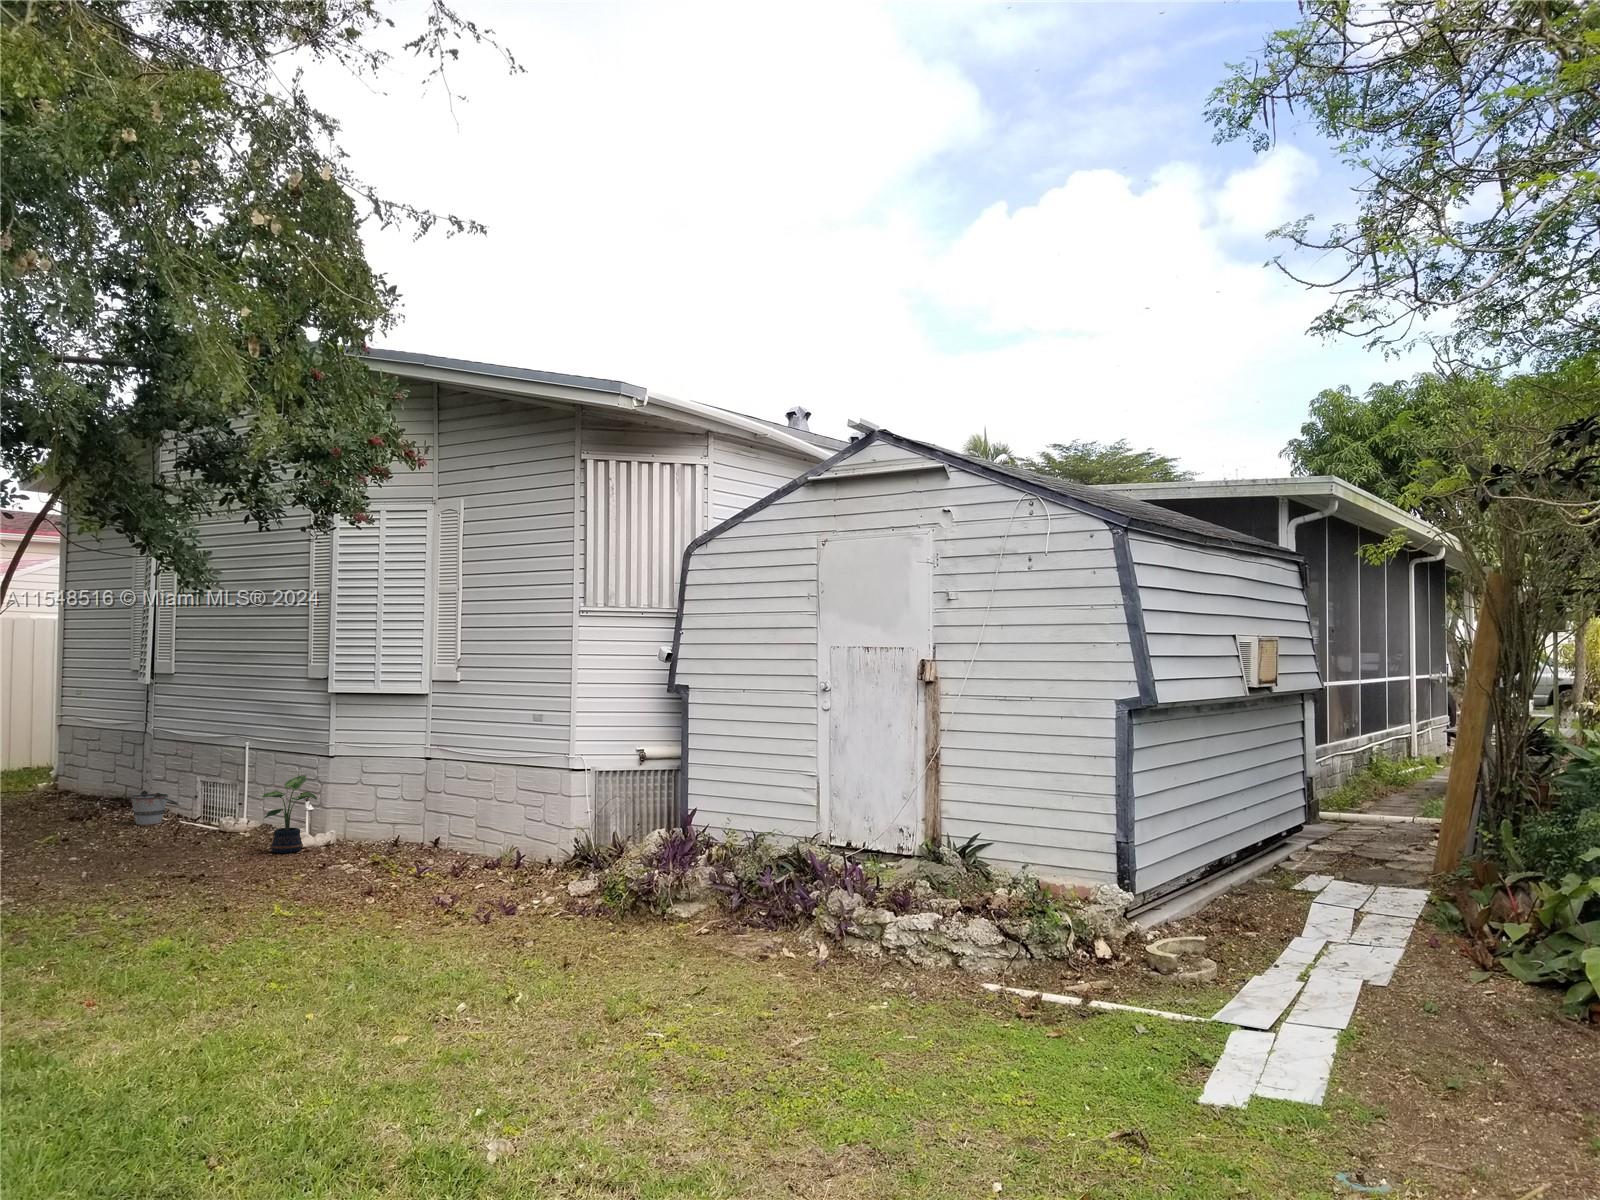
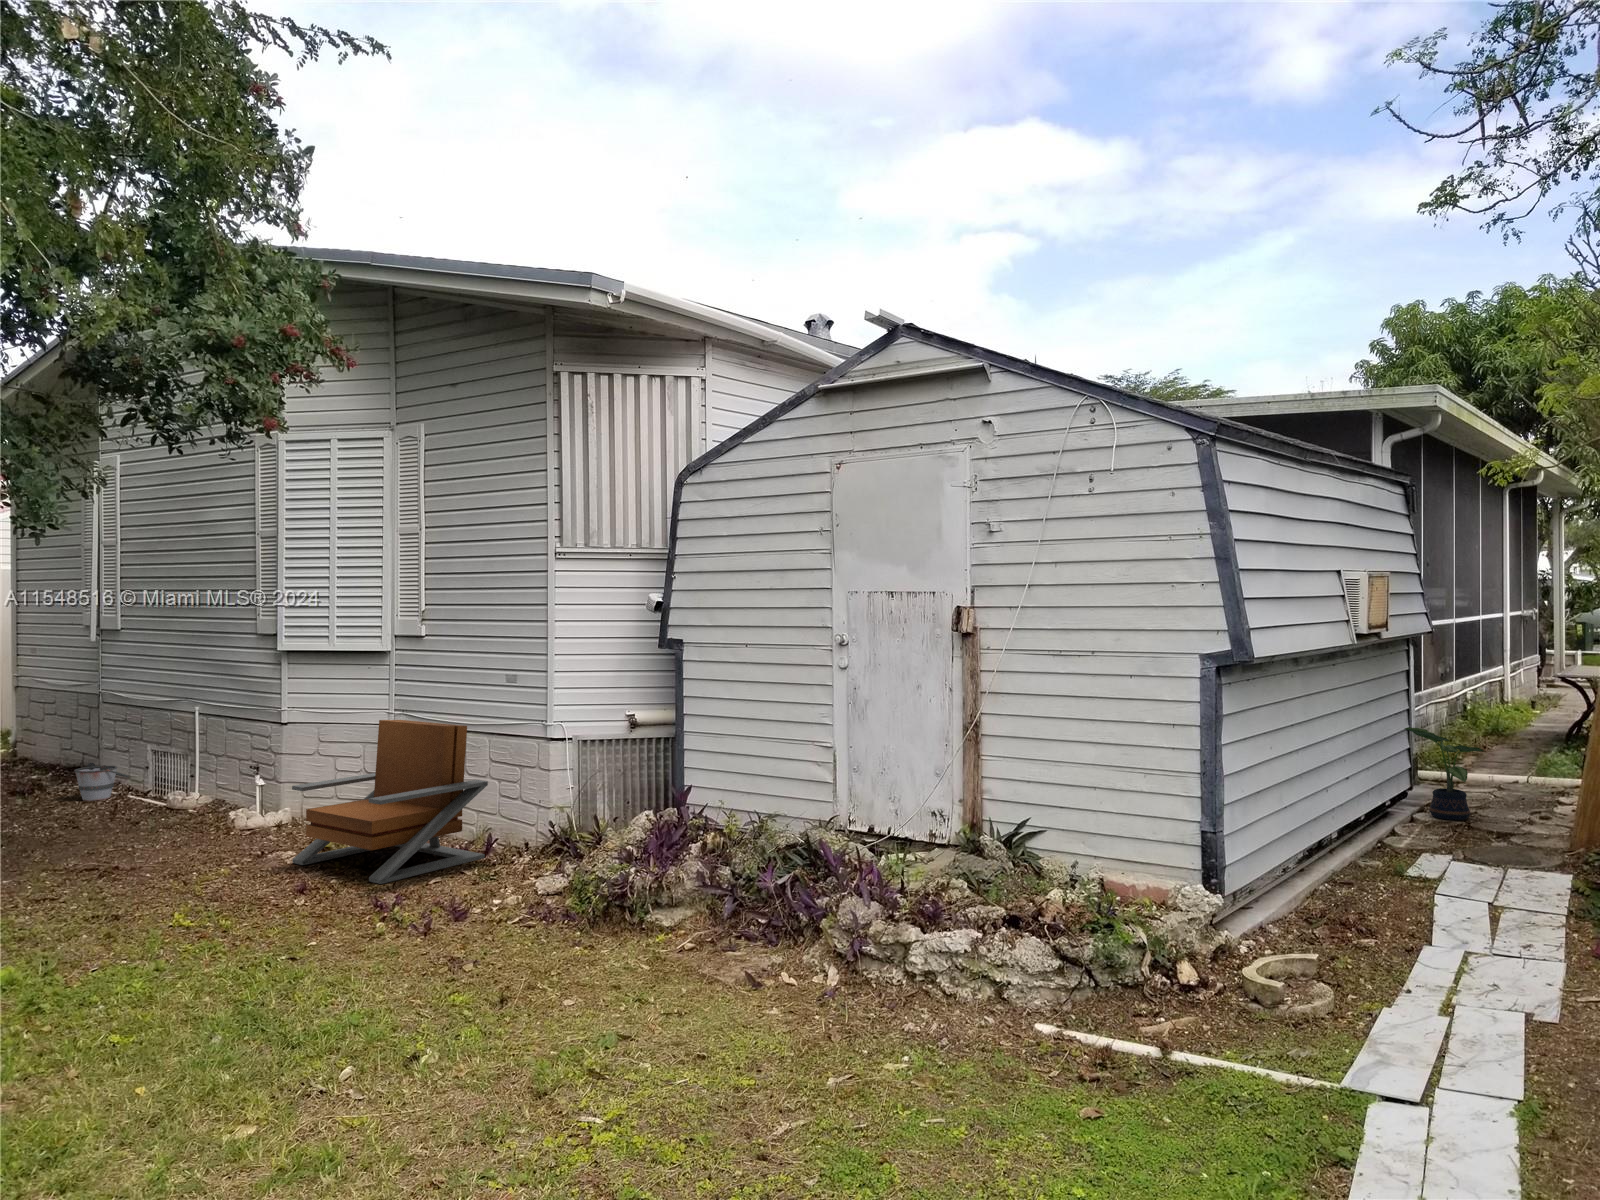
lounge chair: none [349,751,521,889] -> present [292,720,488,884]
potted plant: present [262,775,317,853] -> present [1405,727,1483,820]

